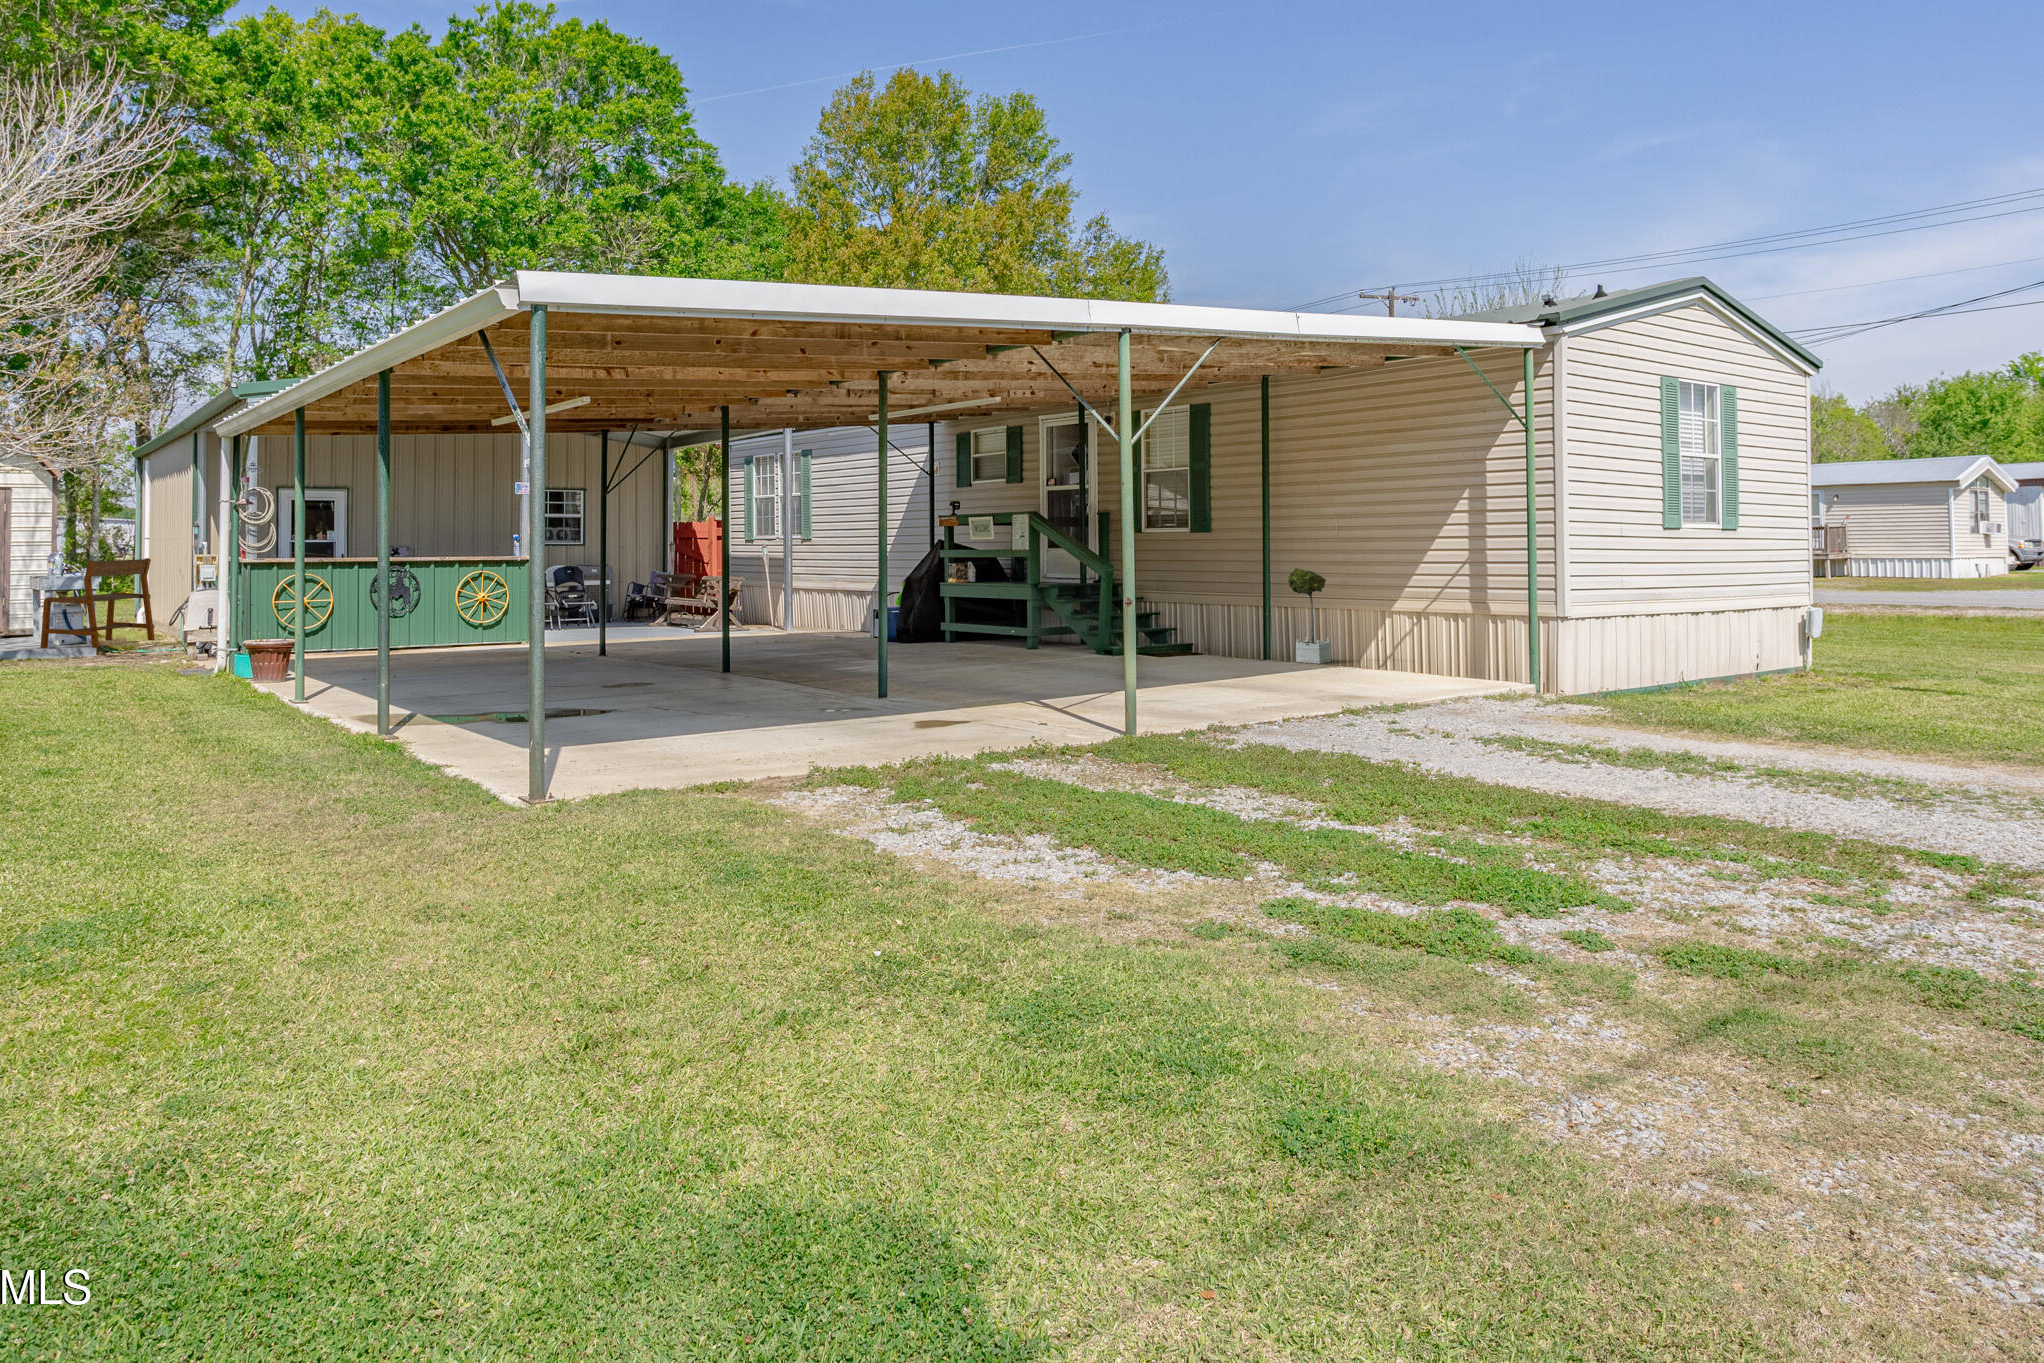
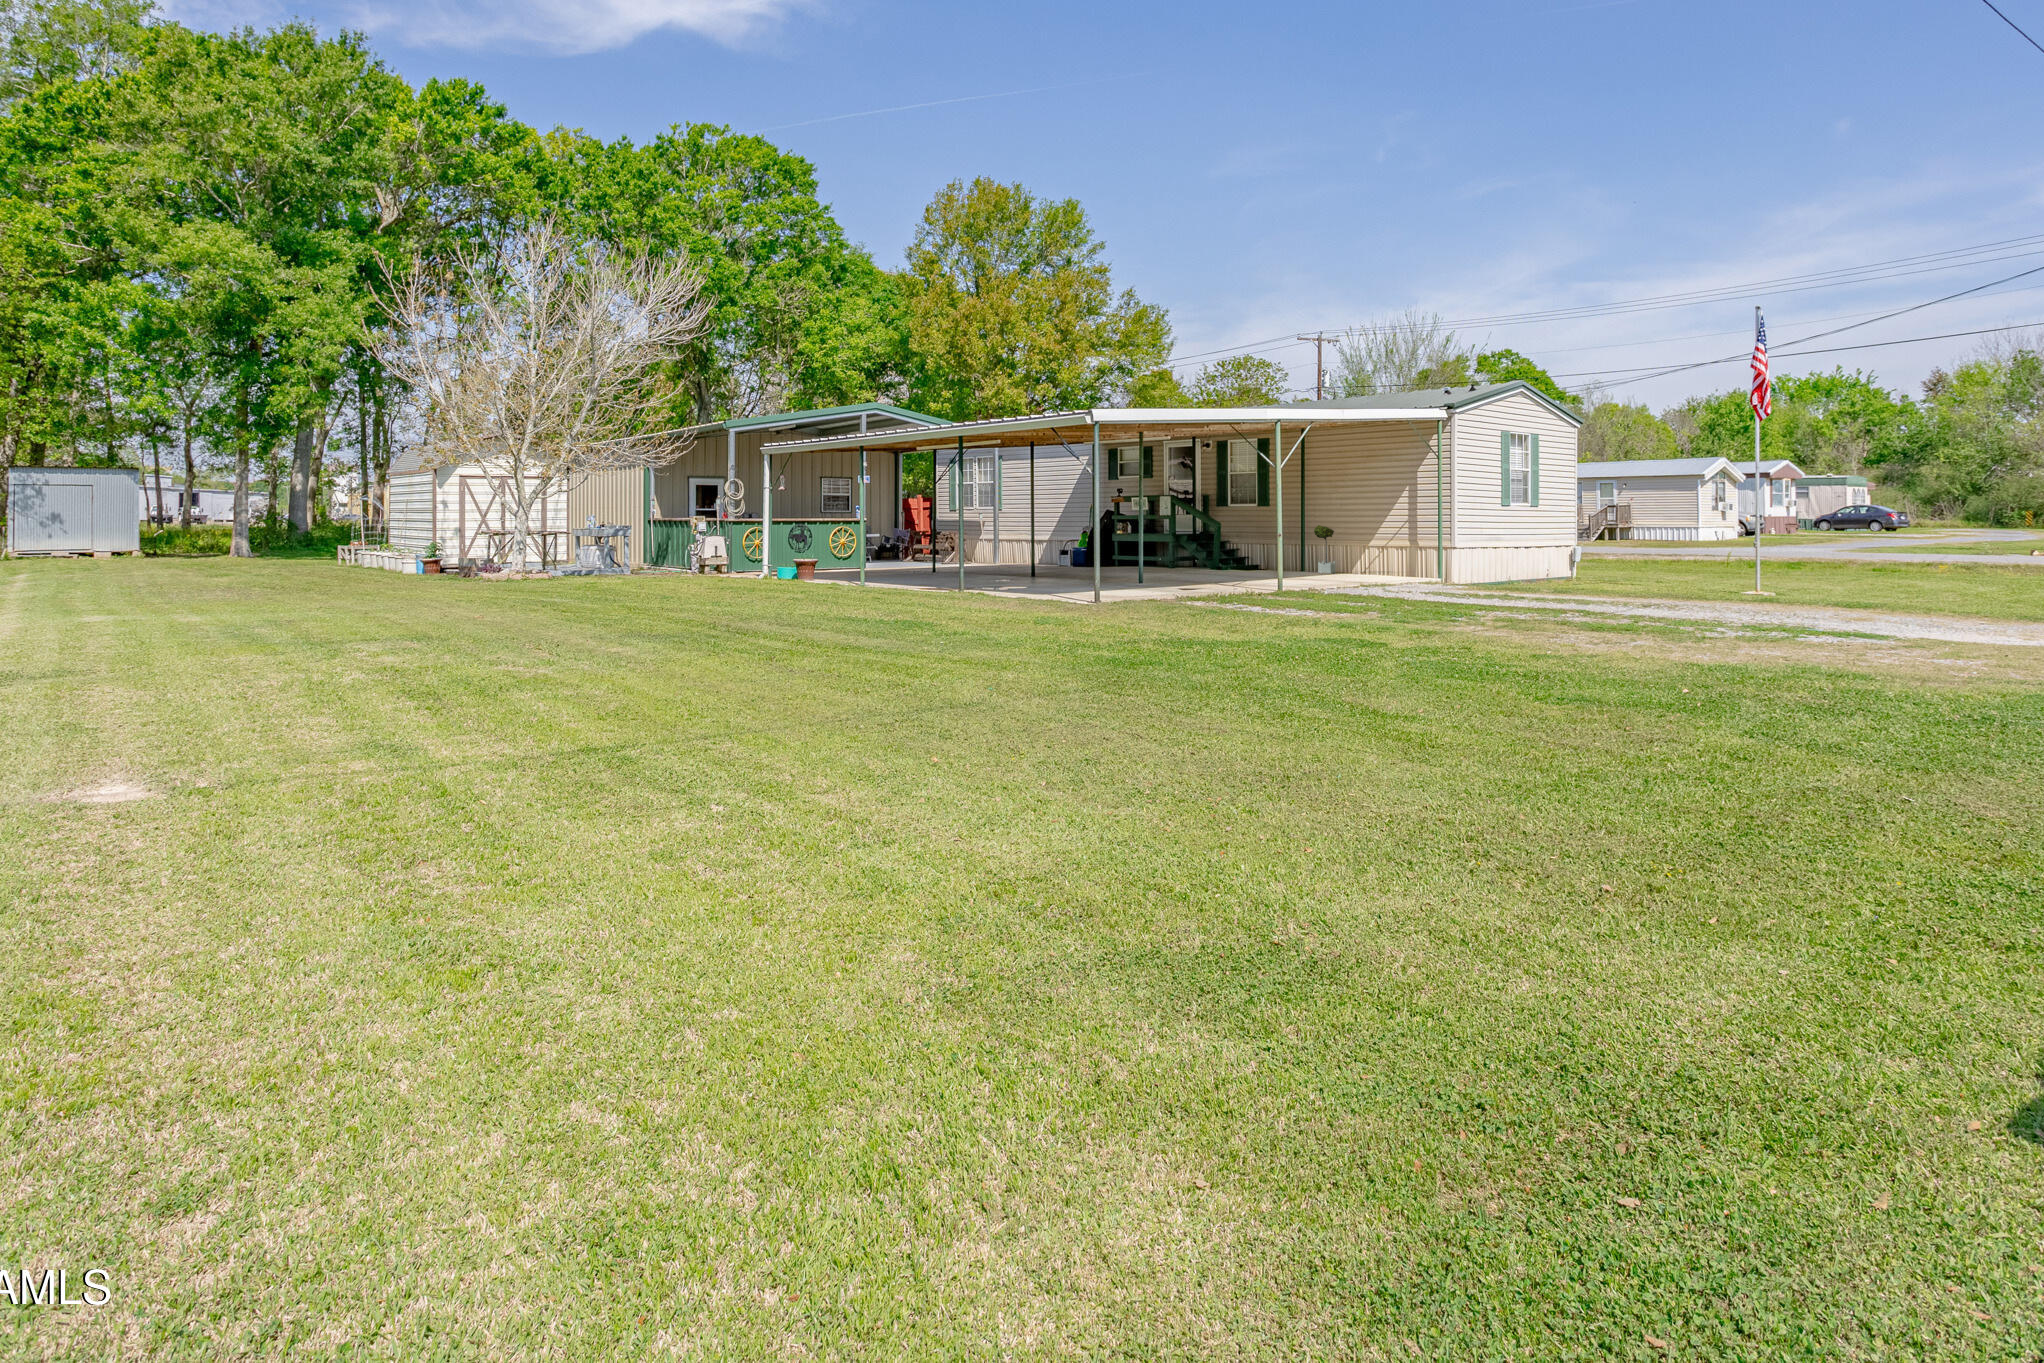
bench: present [41,558,155,648] -> none [611,518,659,568]

